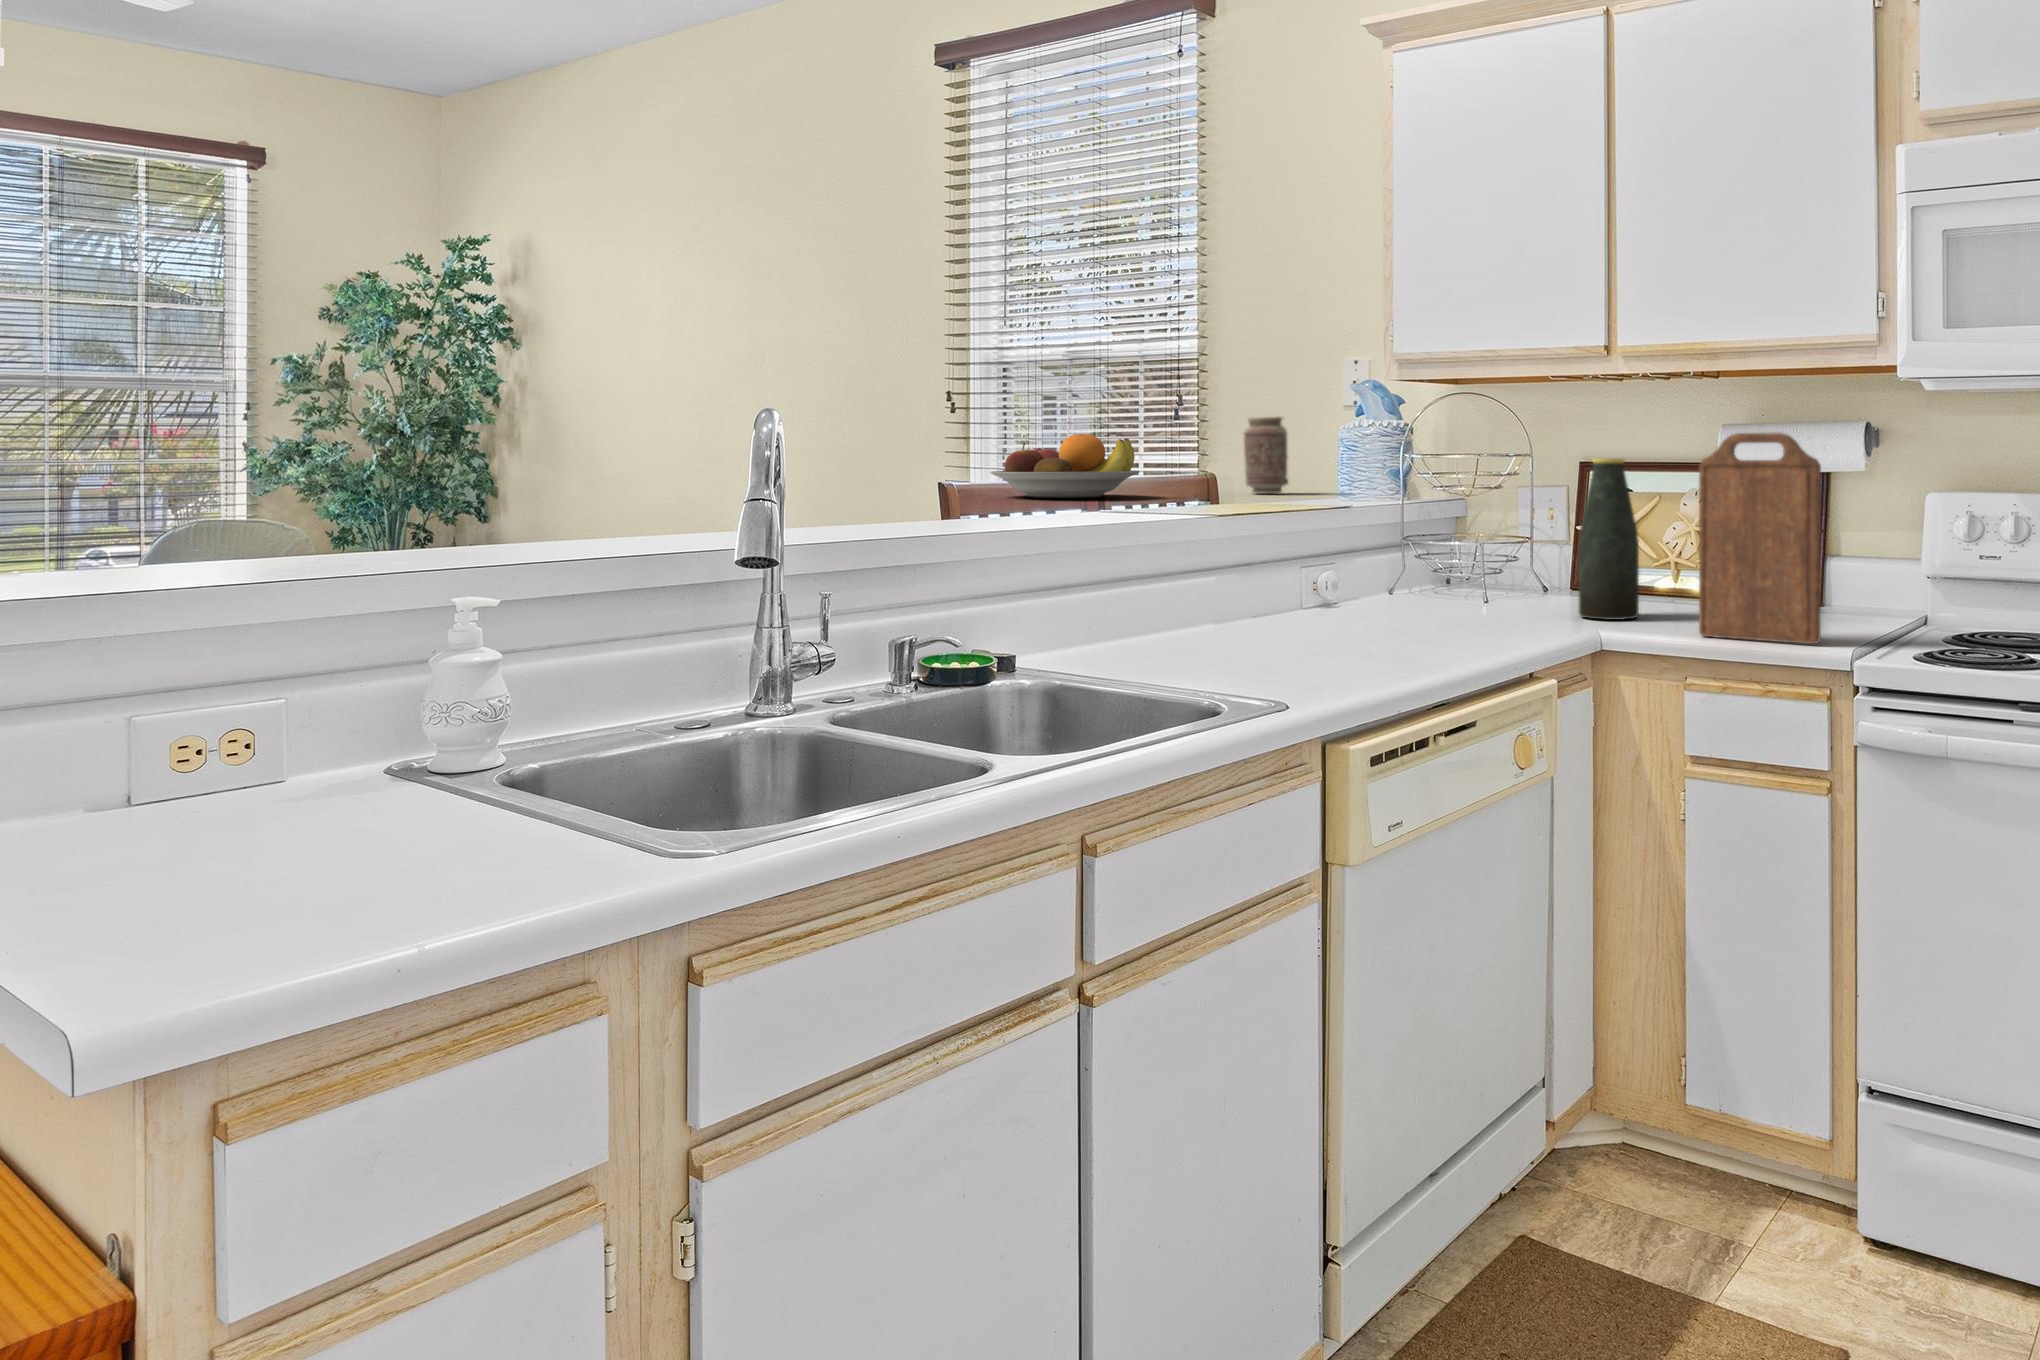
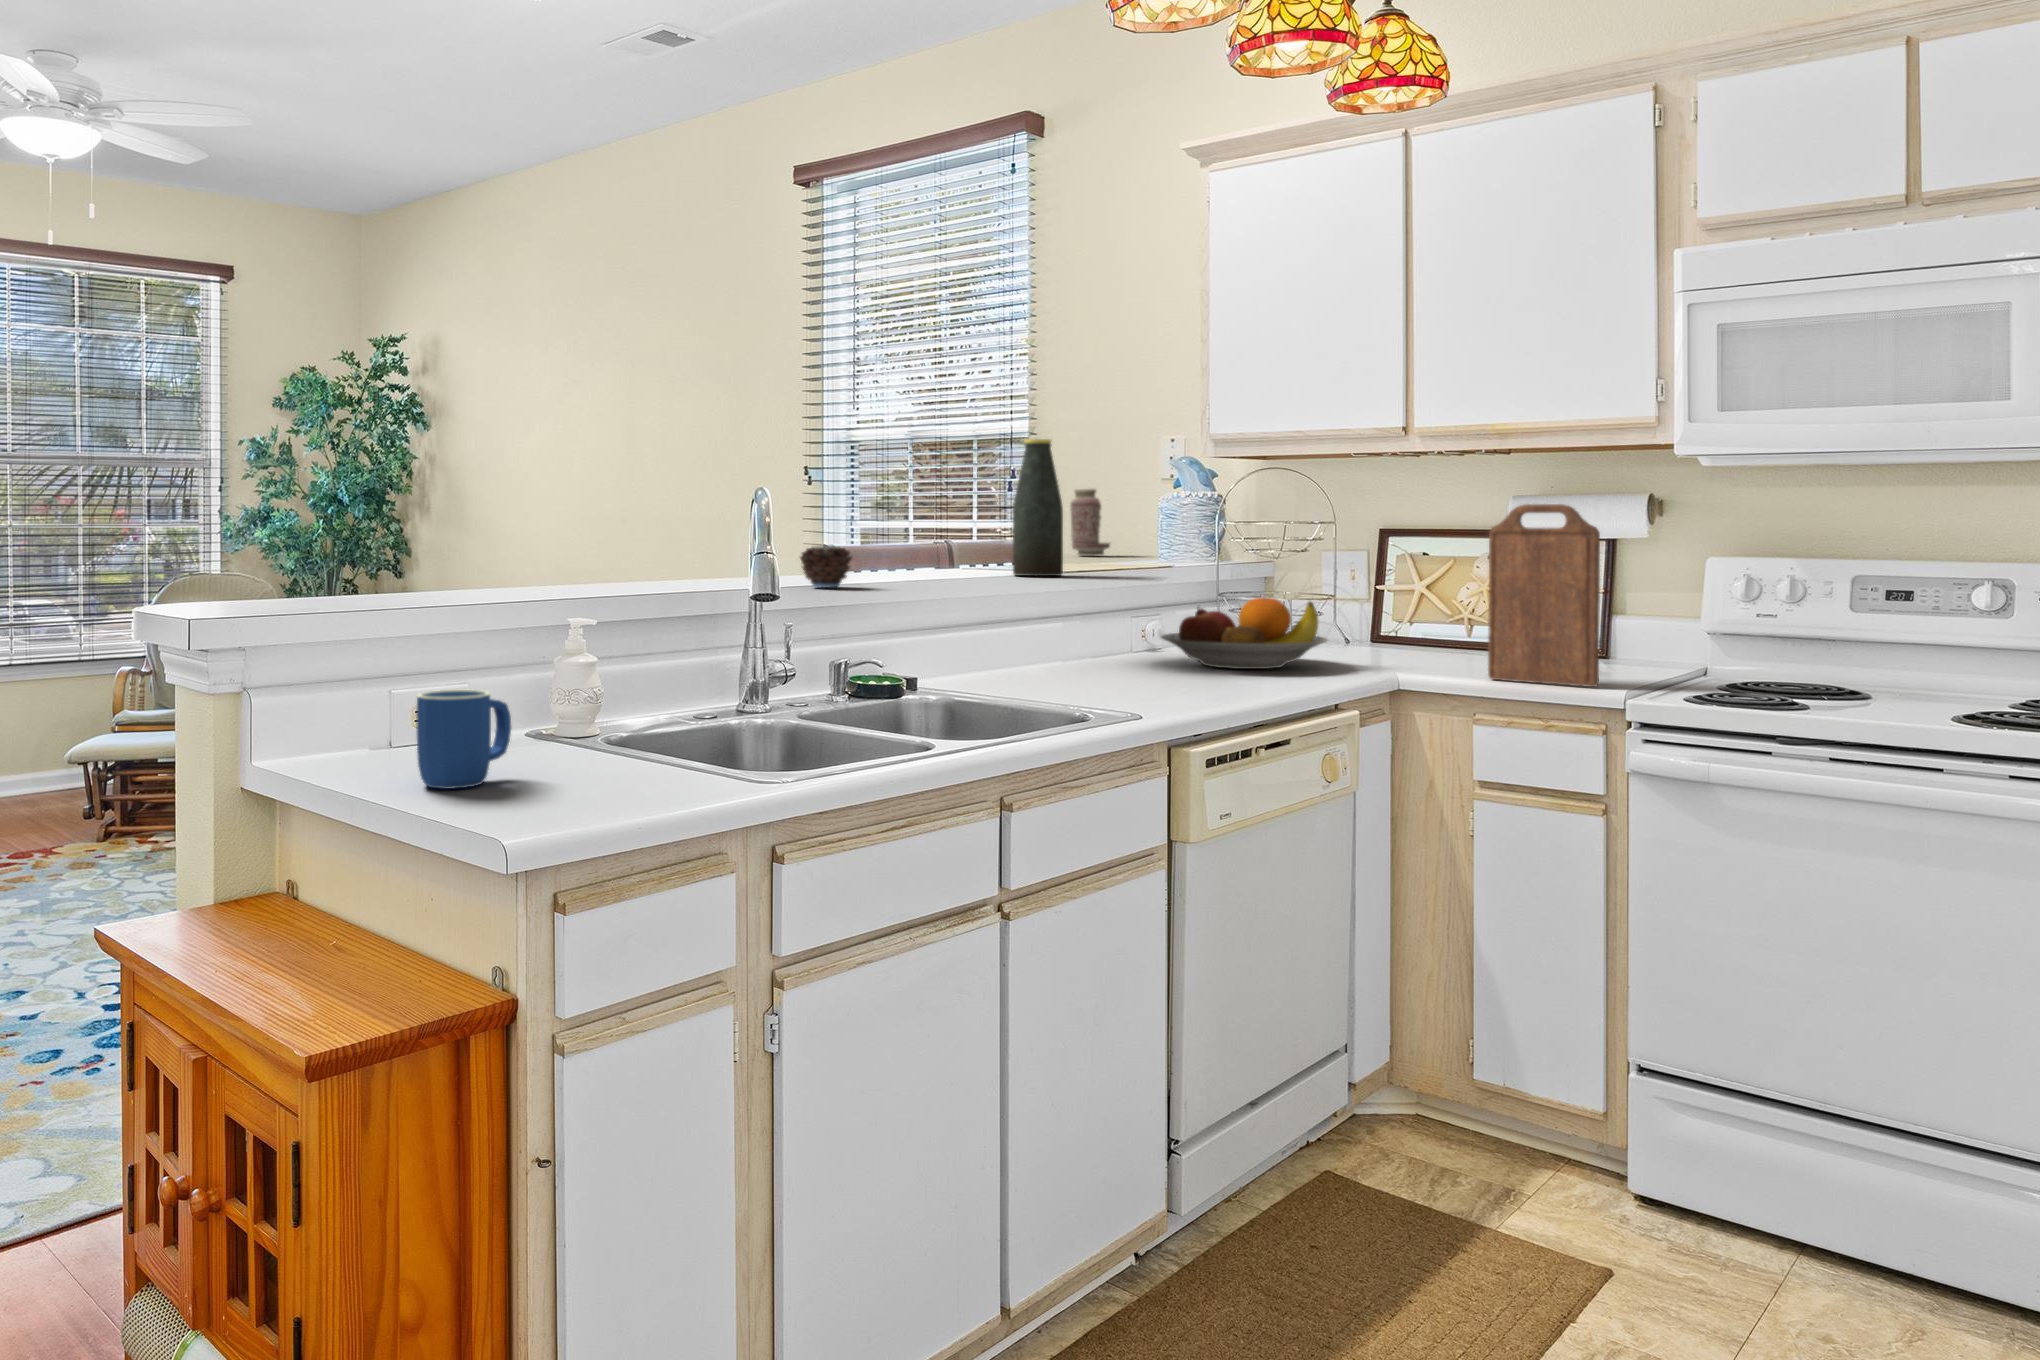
fruit bowl: present [990,434,1139,498] -> present [1161,597,1327,669]
bottle: present [1579,459,1639,620] -> present [1013,439,1063,576]
candle: none [862,475,932,539] -> present [800,546,852,587]
mug: none [140,708,322,867] -> present [416,690,511,789]

